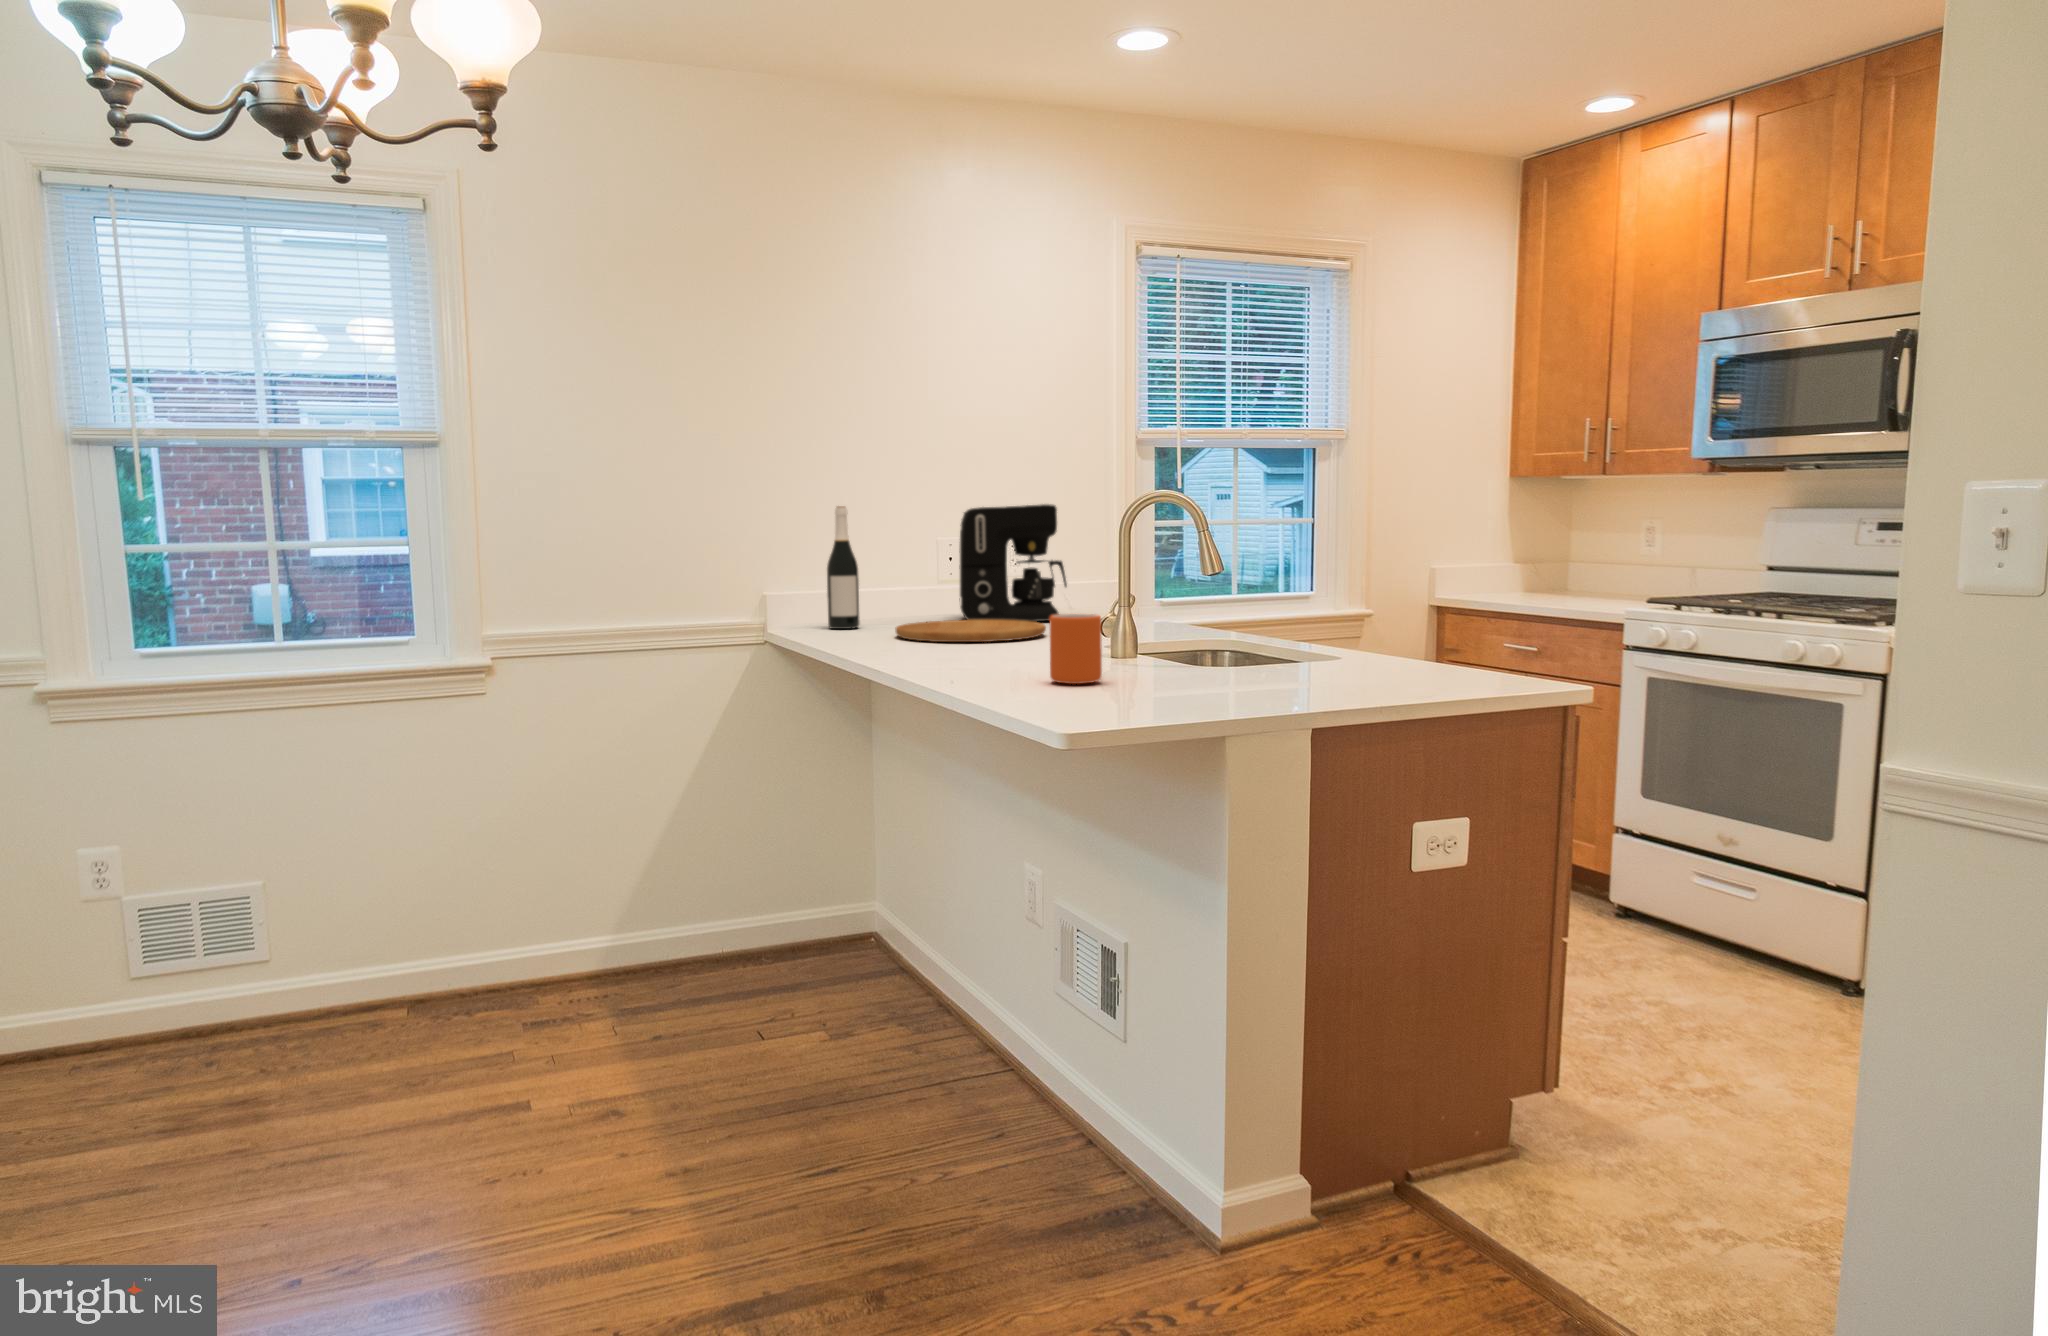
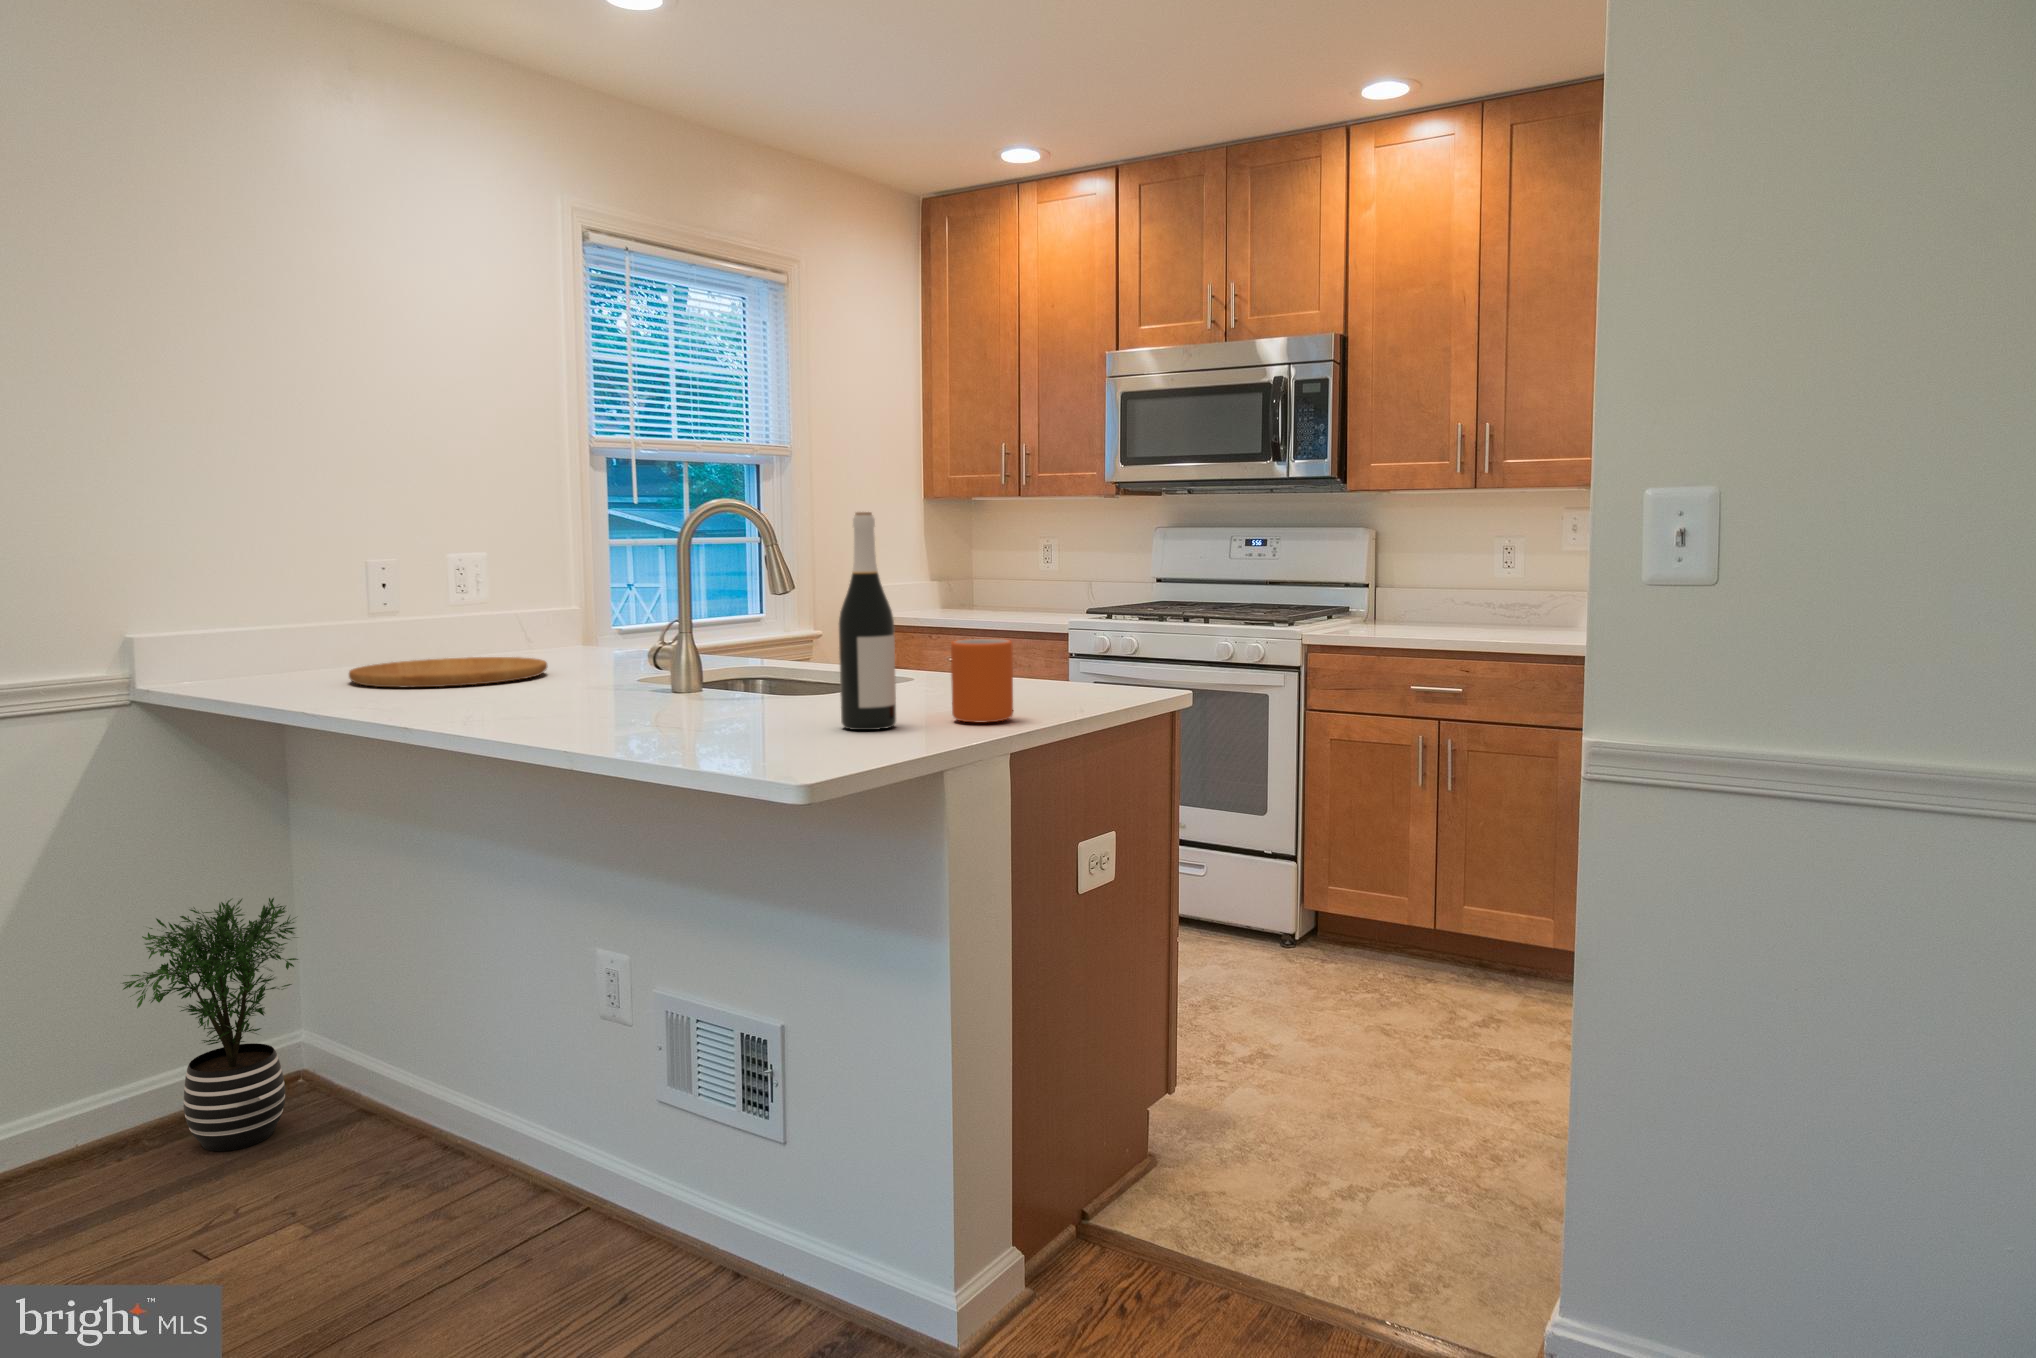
coffee maker: present [959,504,1067,622] -> none [388,521,531,662]
wine bottle: present [827,506,860,629] -> present [839,512,896,730]
mug: present [1050,614,1102,684] -> present [951,639,1013,723]
potted plant: none [735,795,864,988] -> present [122,898,298,1151]

